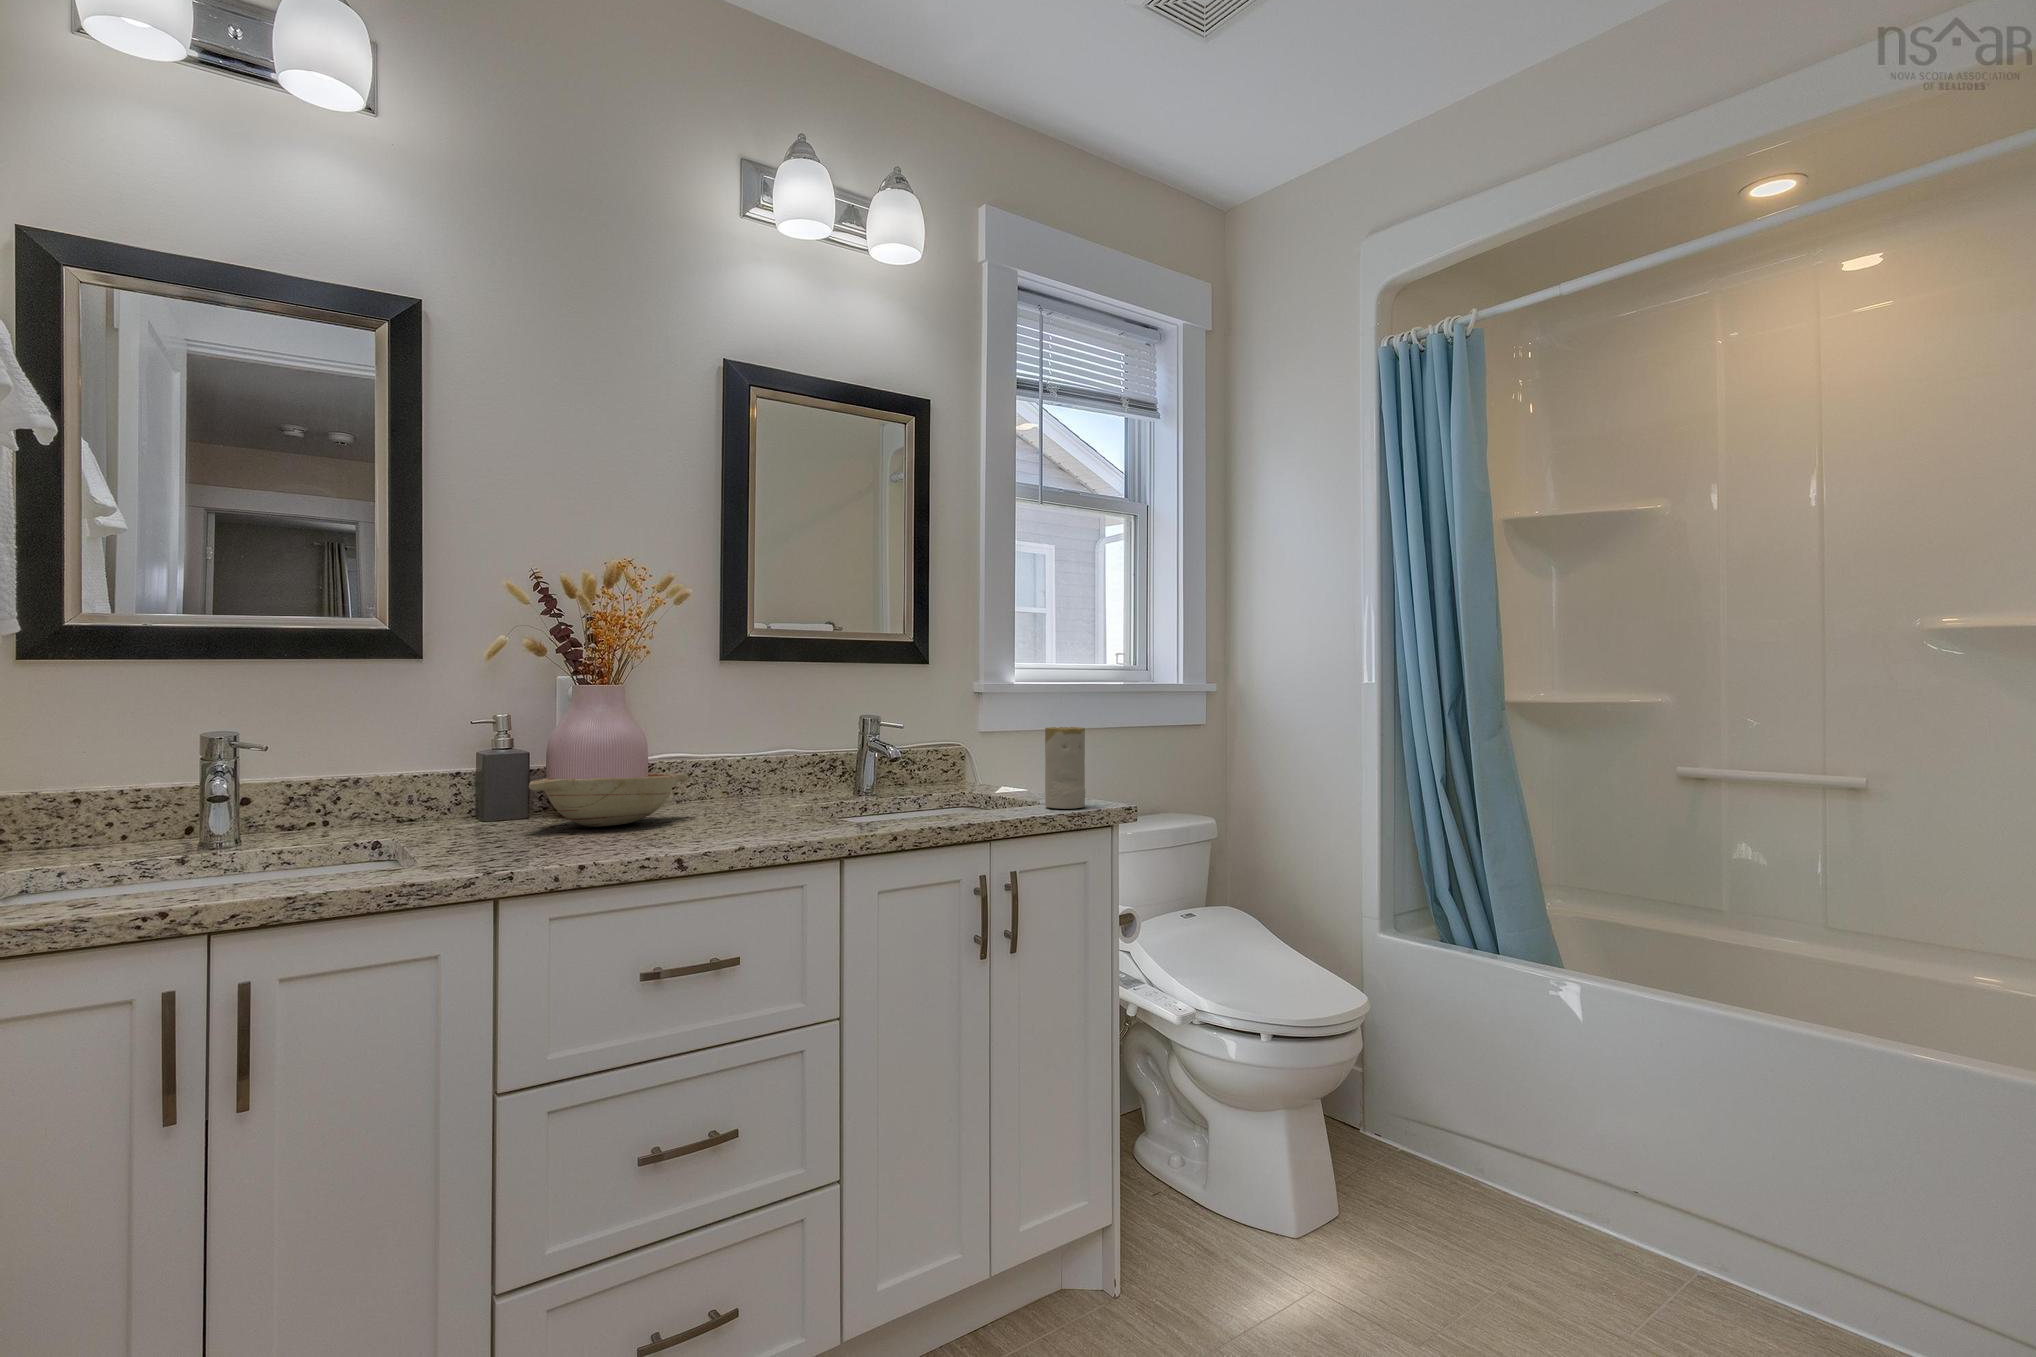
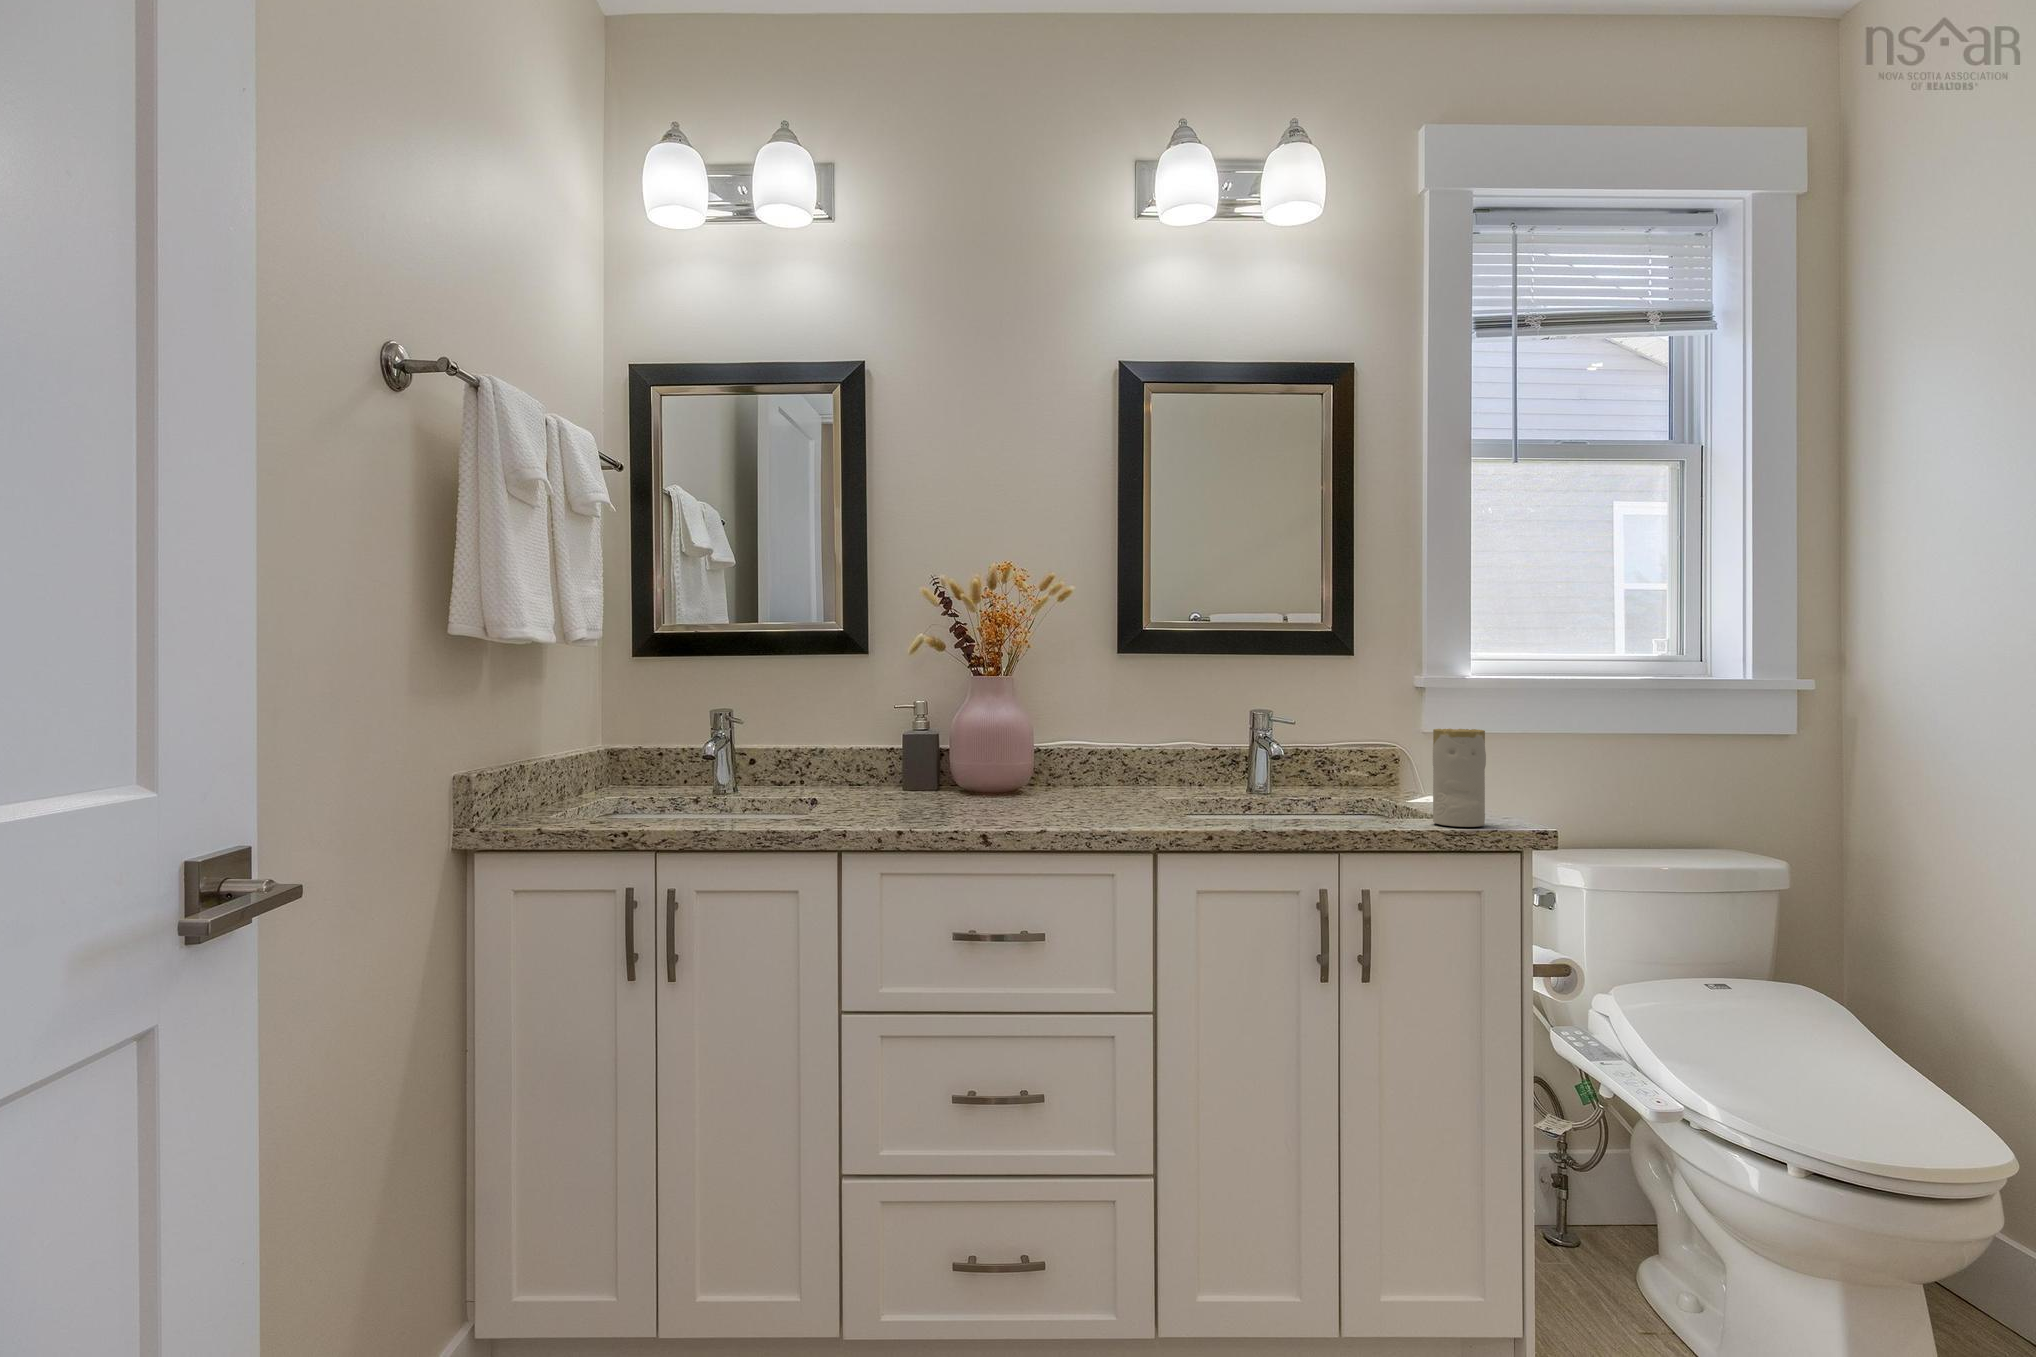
decorative bowl: present [529,773,689,827] -> none [922,757,1068,802]

